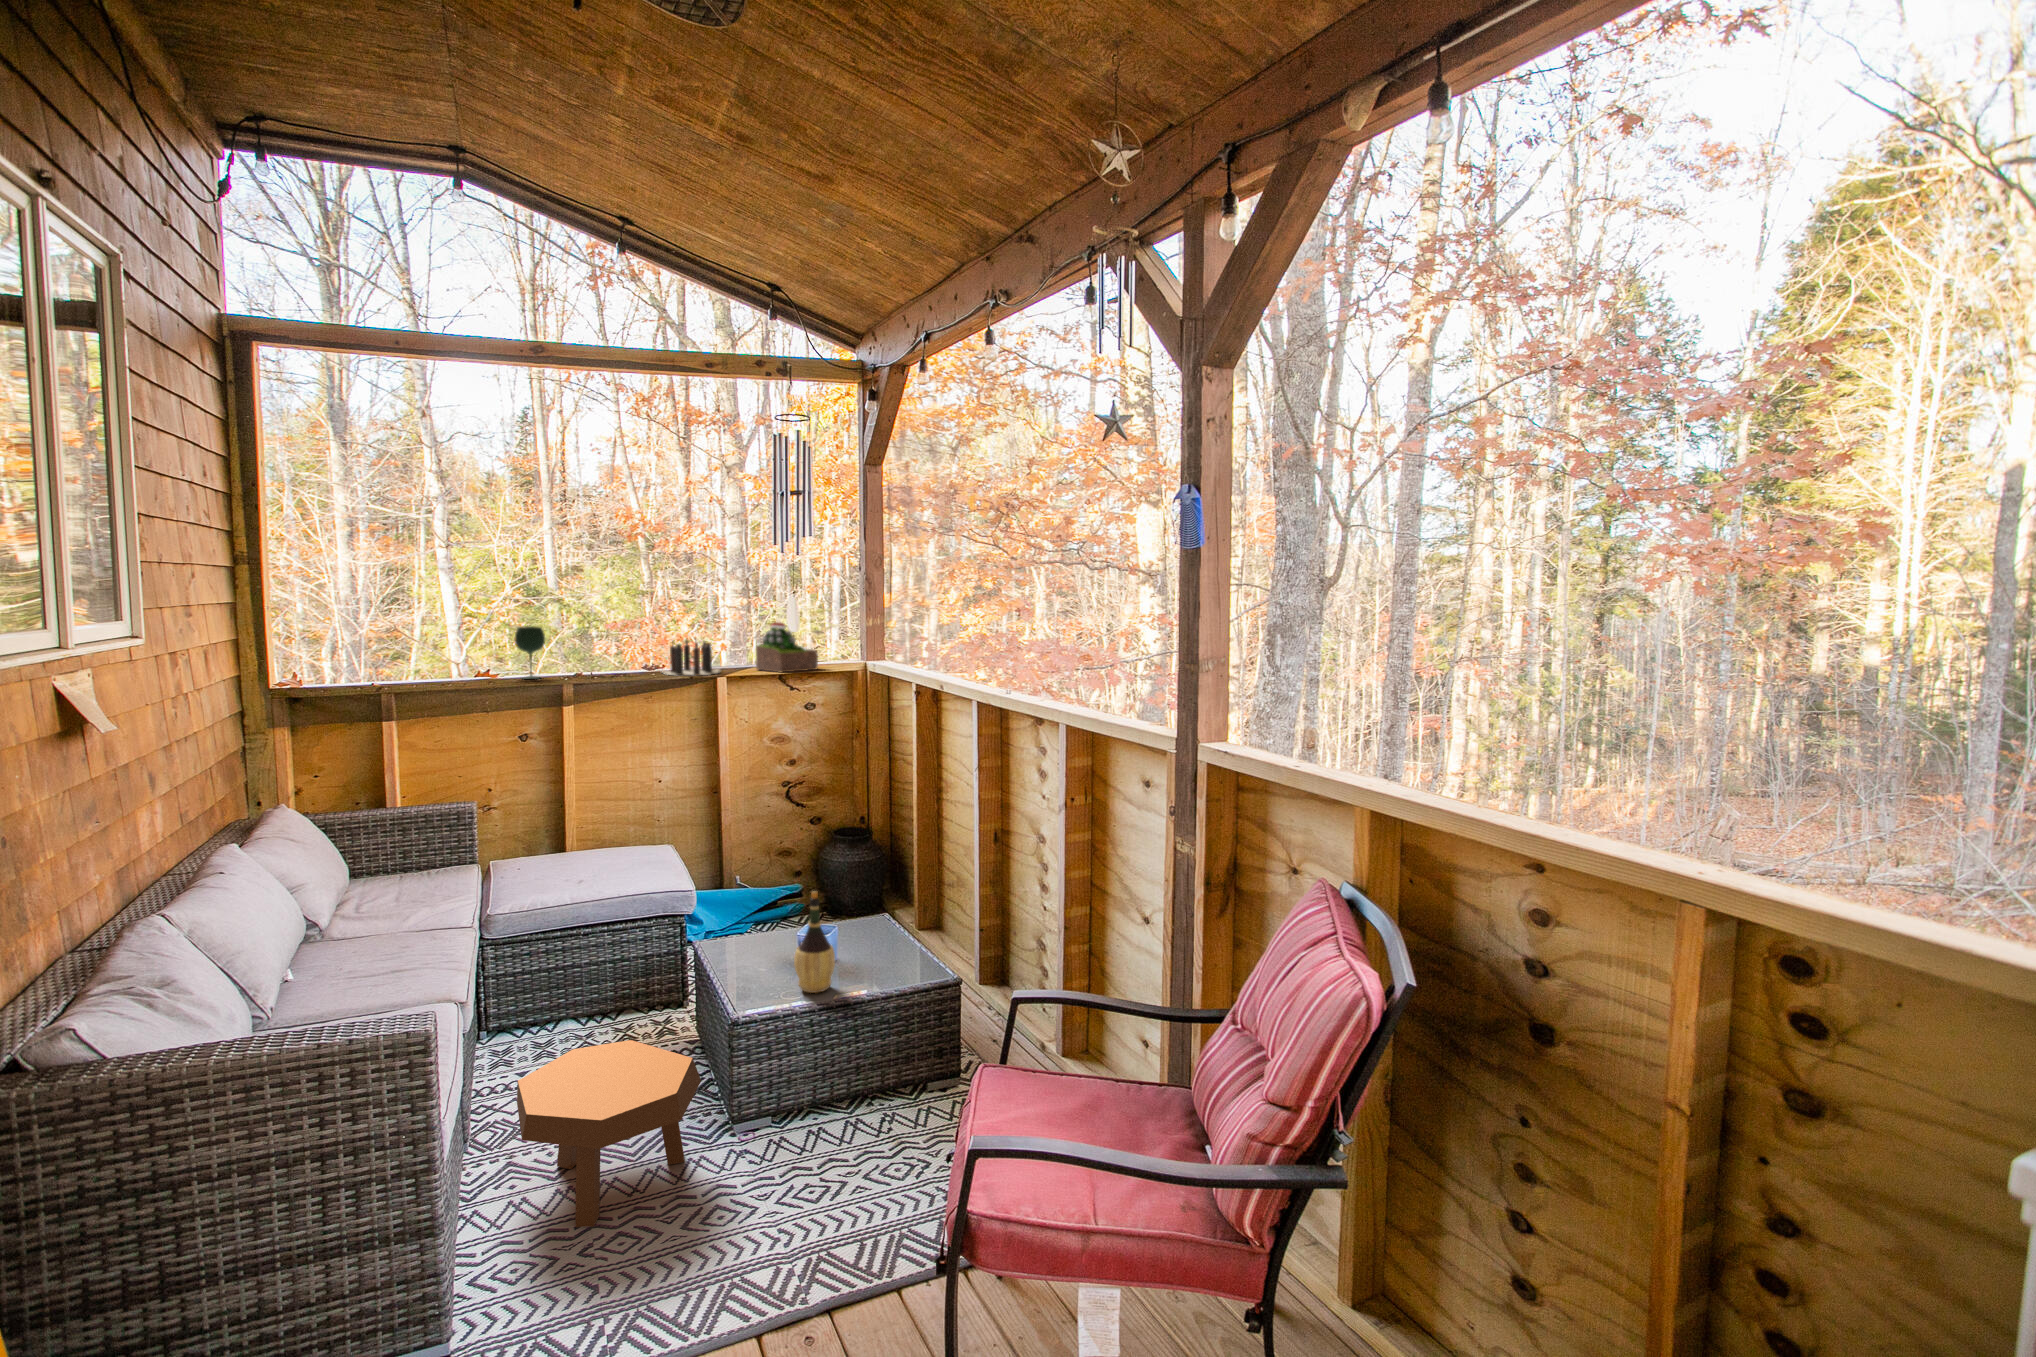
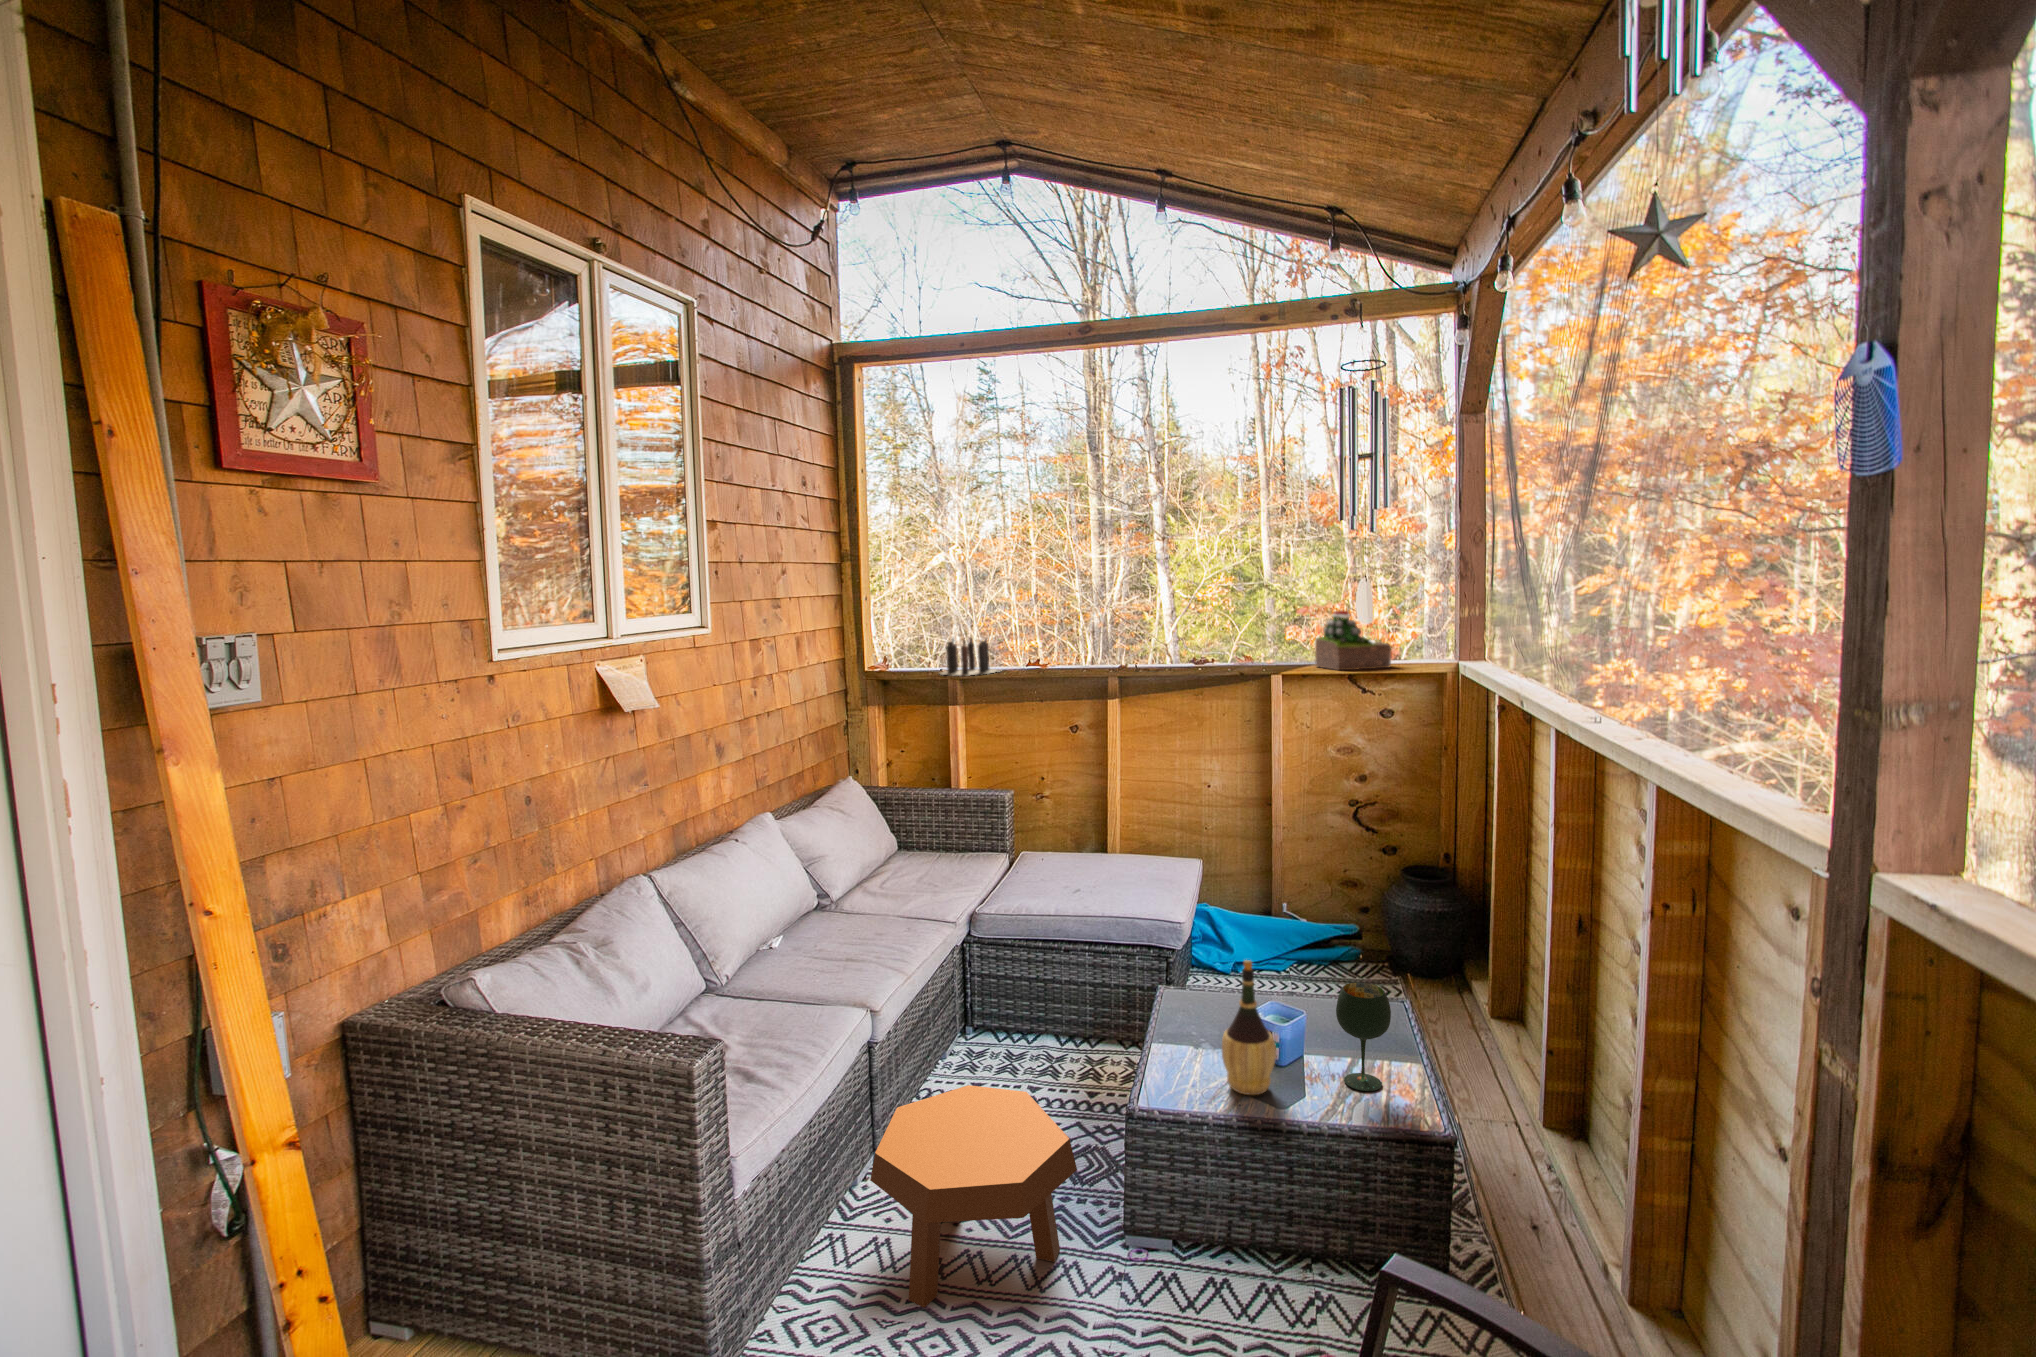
wine glass: present [515,626,545,679] -> present [1336,982,1391,1091]
candle: present [664,640,719,676] -> present [941,638,999,676]

